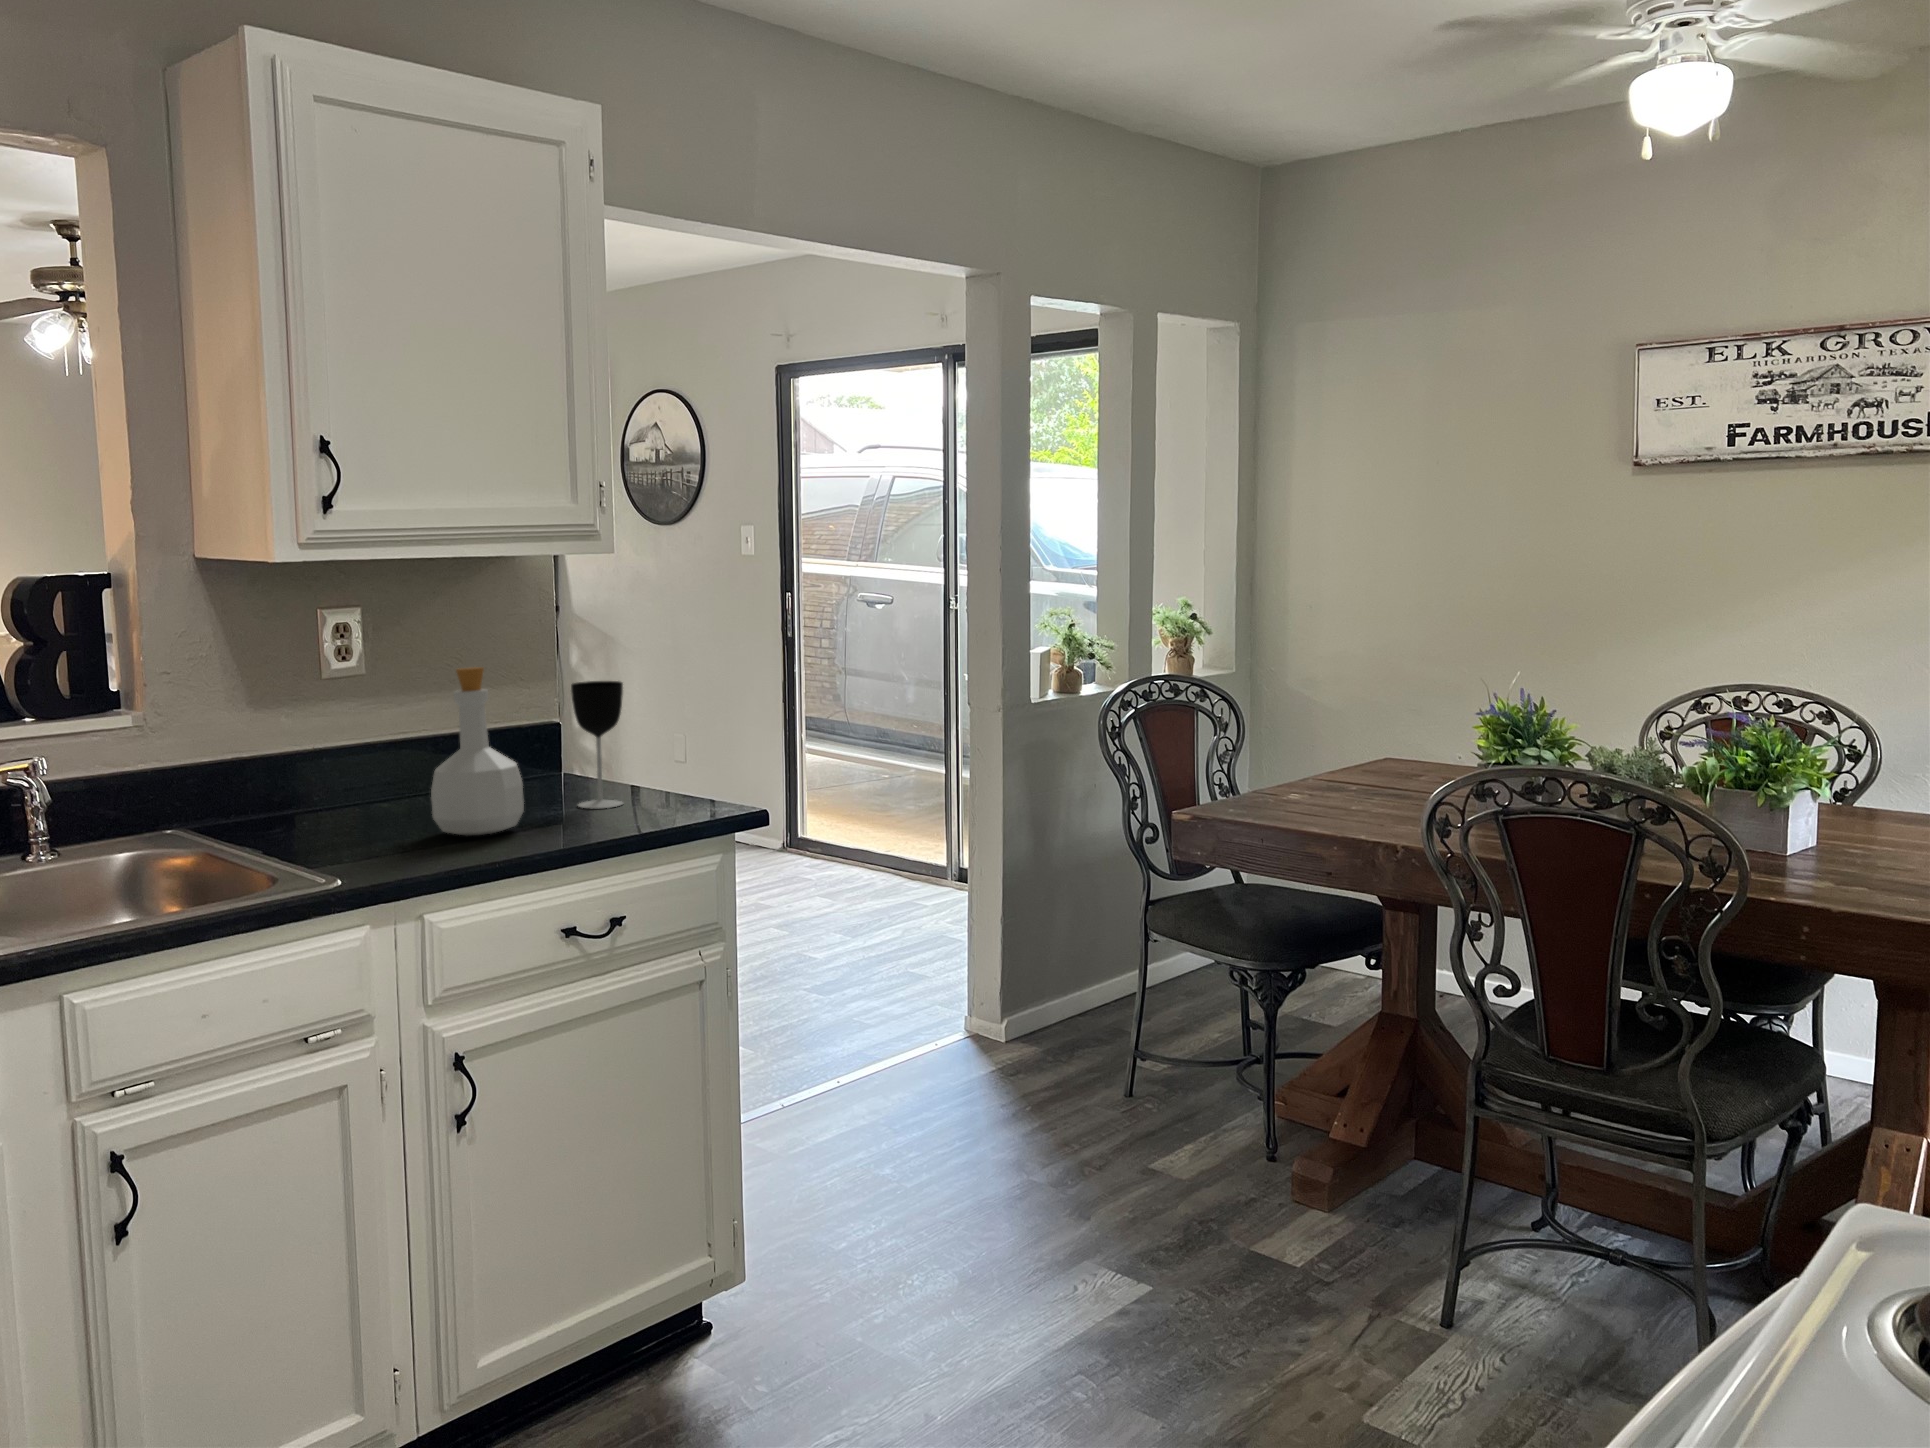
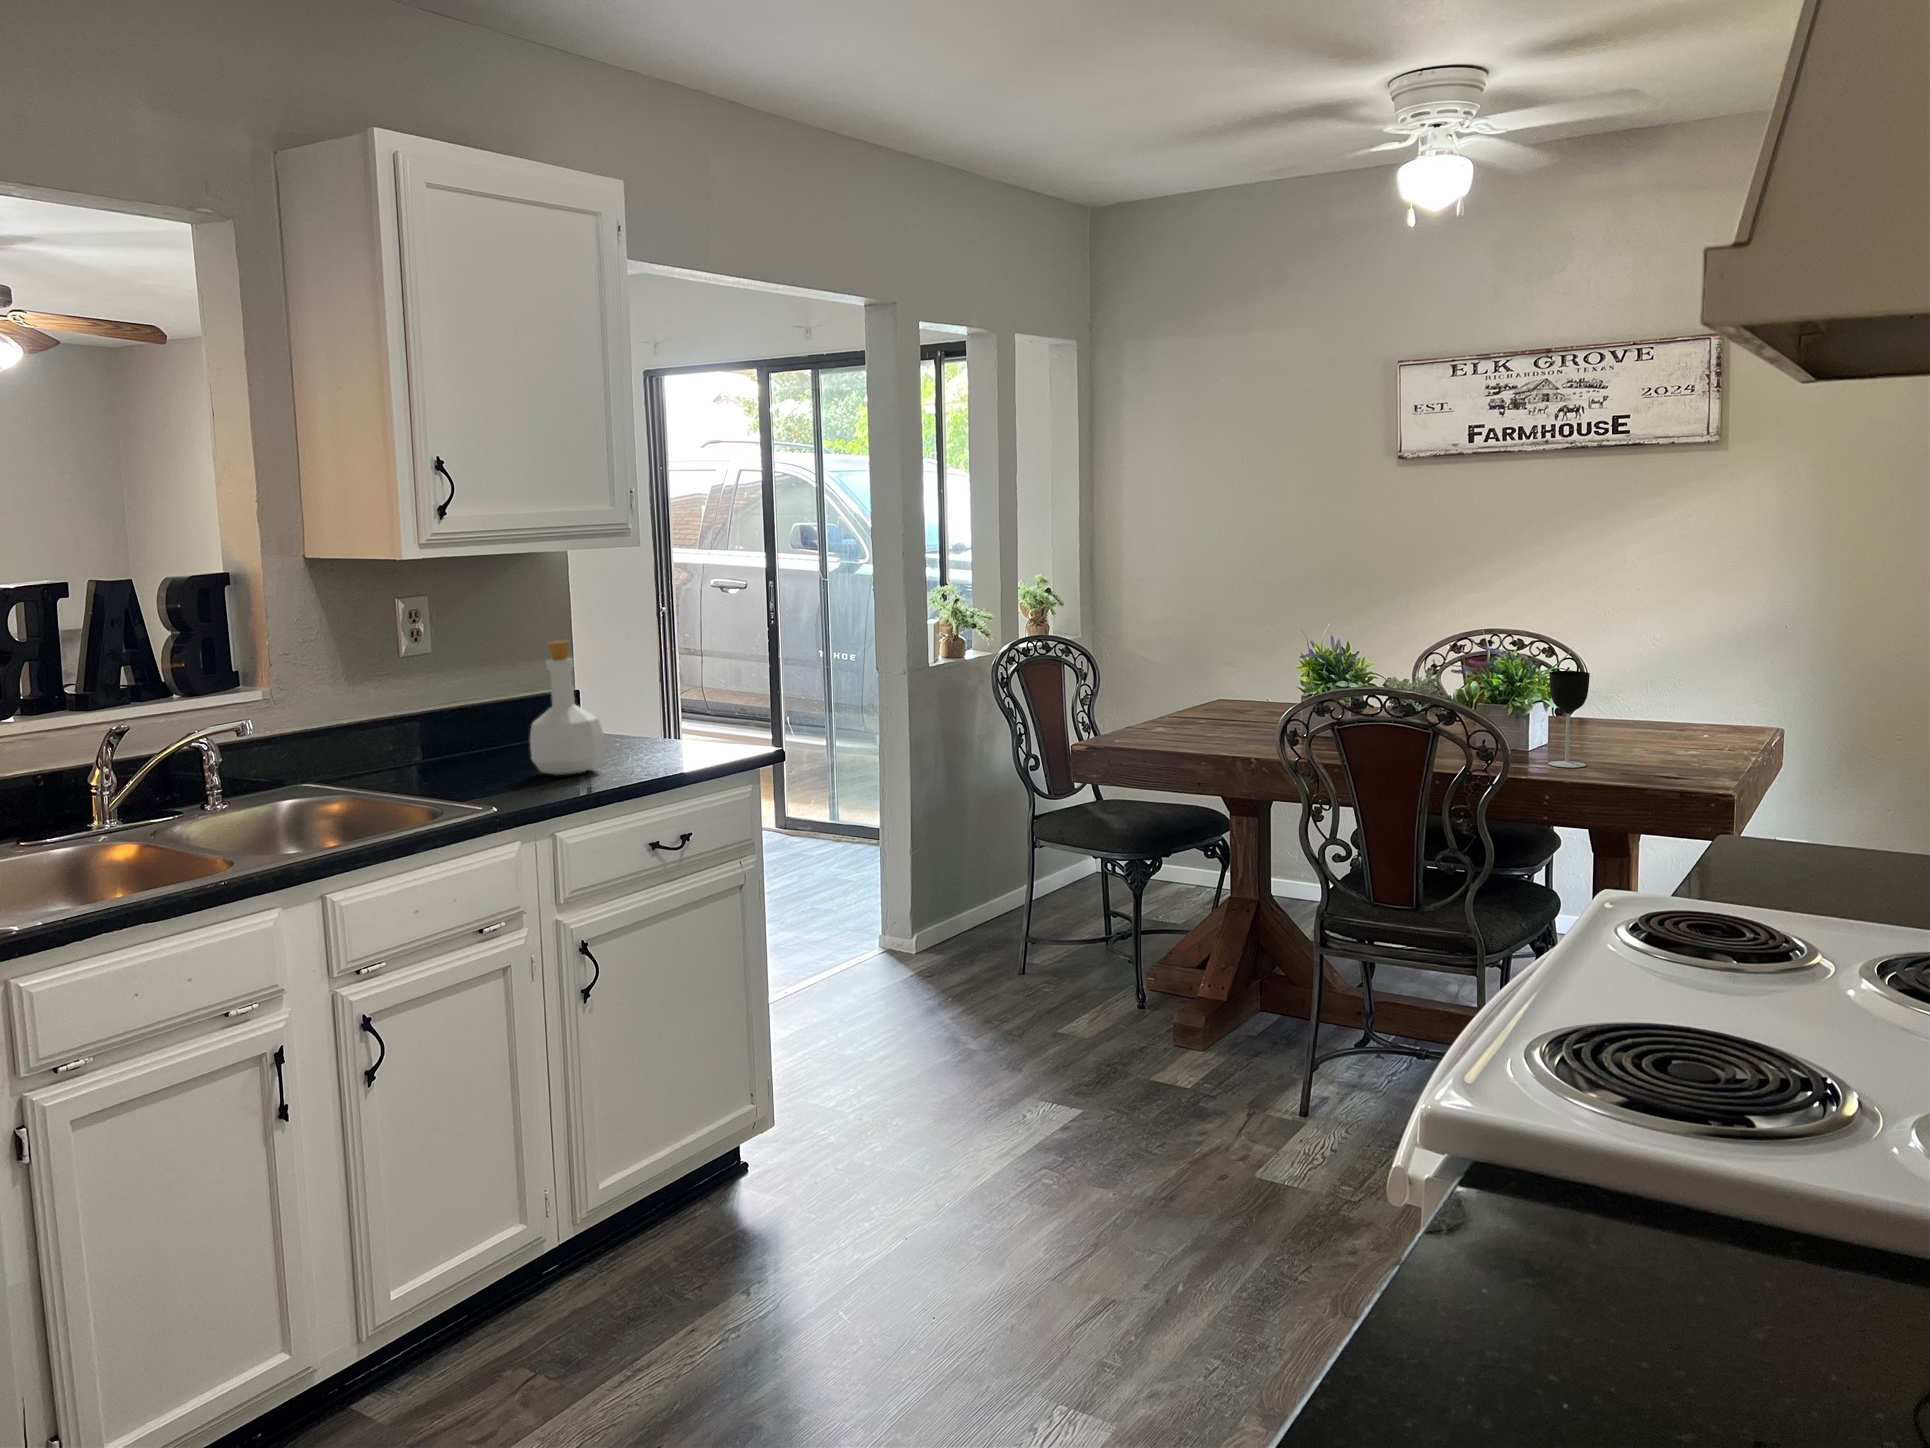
wine glass: present [571,681,623,808] -> present [1548,671,1590,767]

